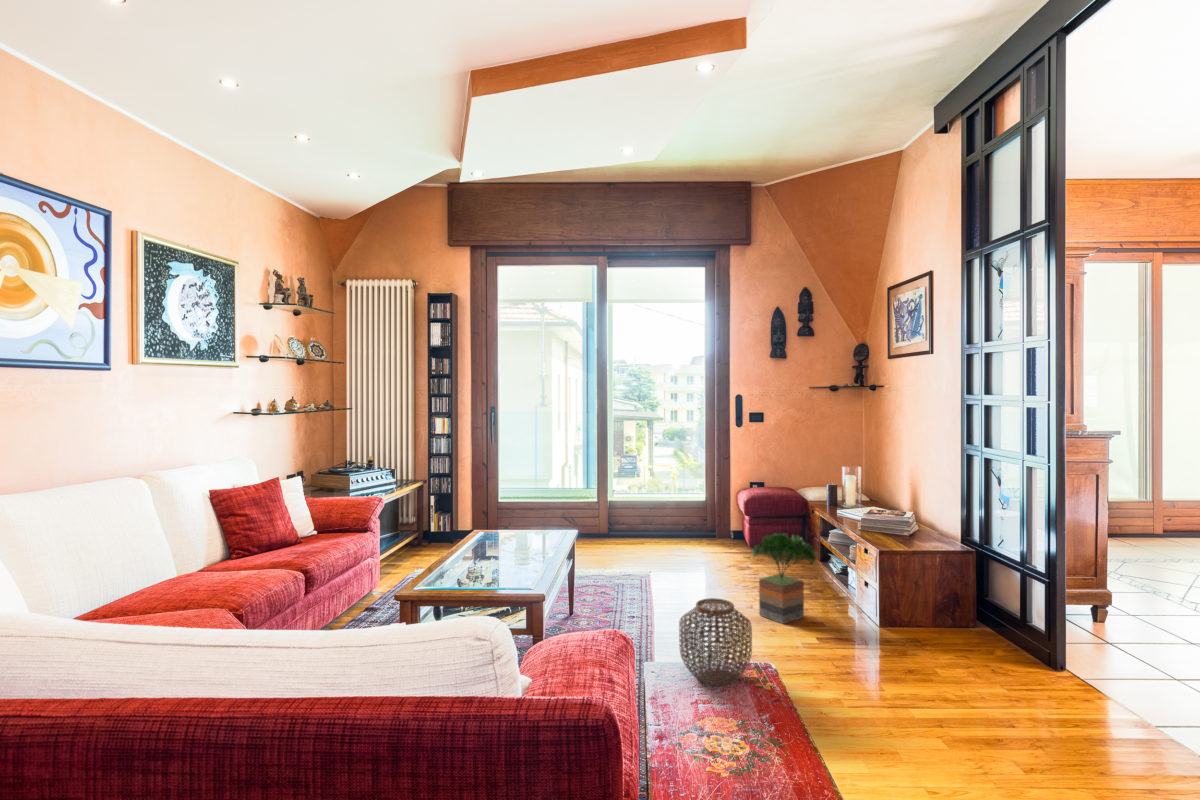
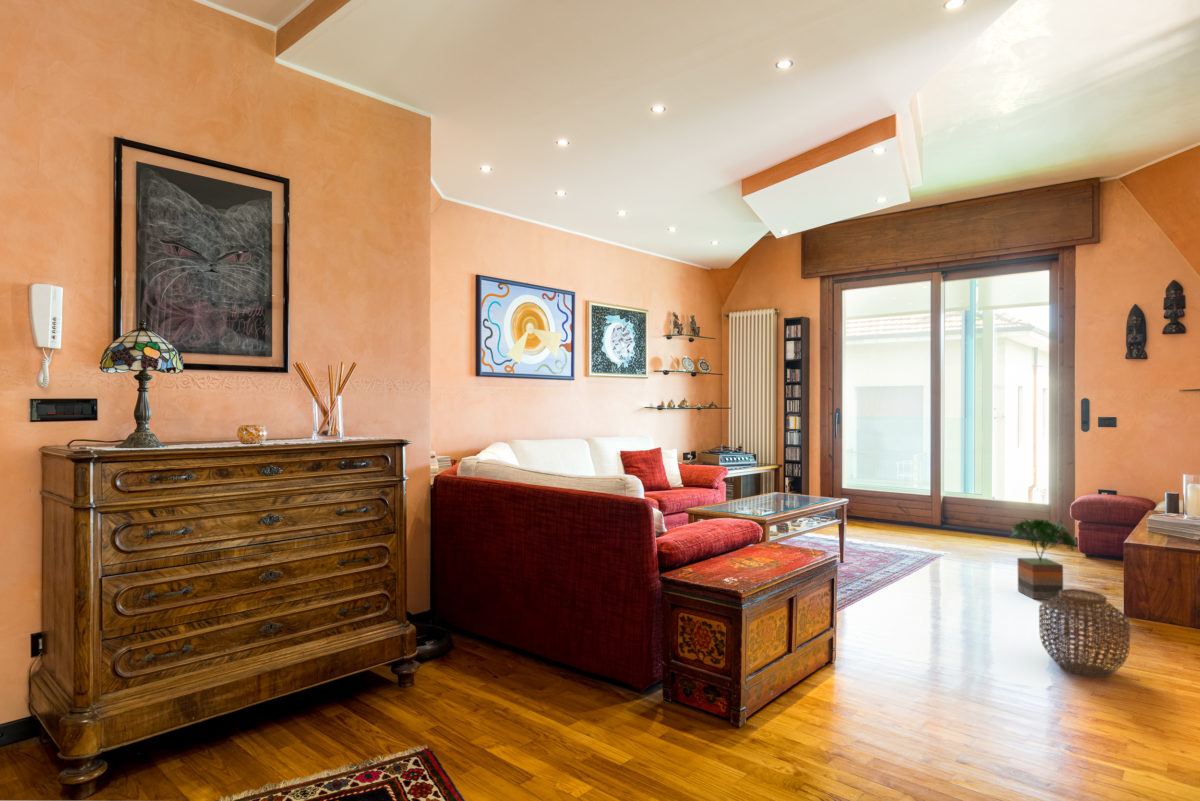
woven basket: present [679,598,752,686] -> present [1039,589,1130,677]

